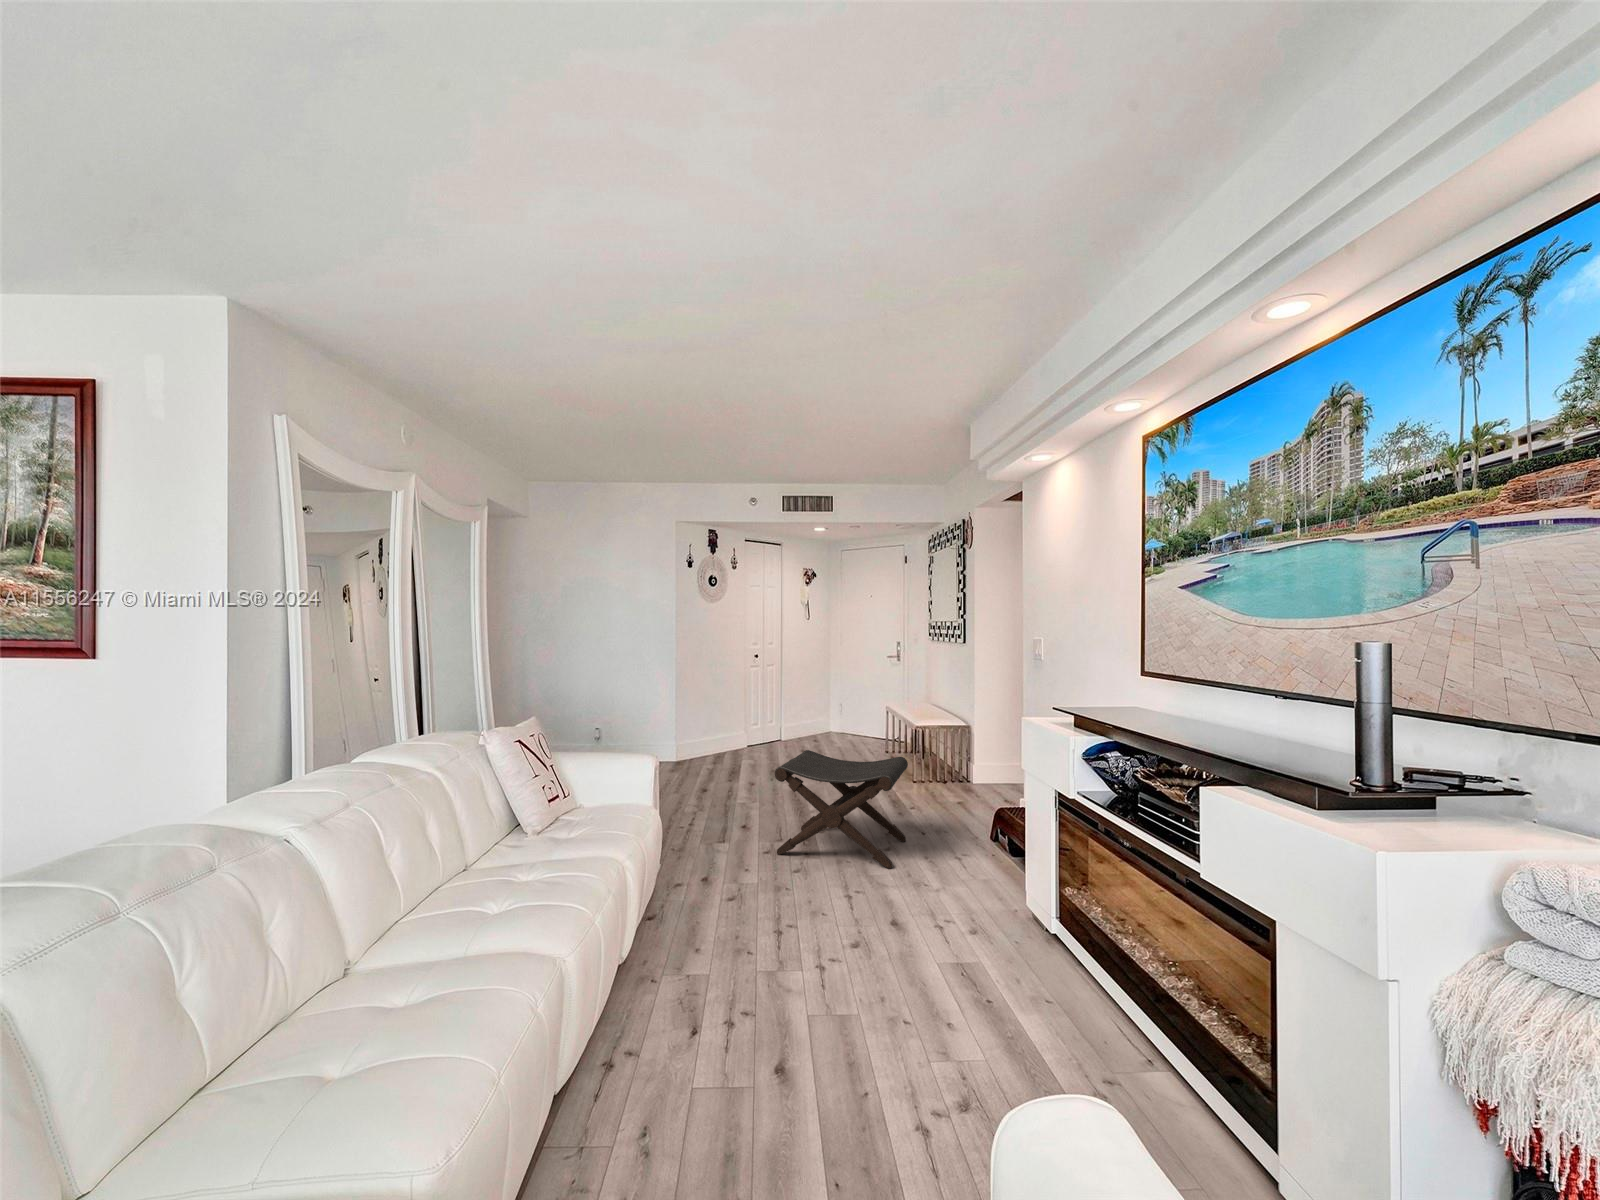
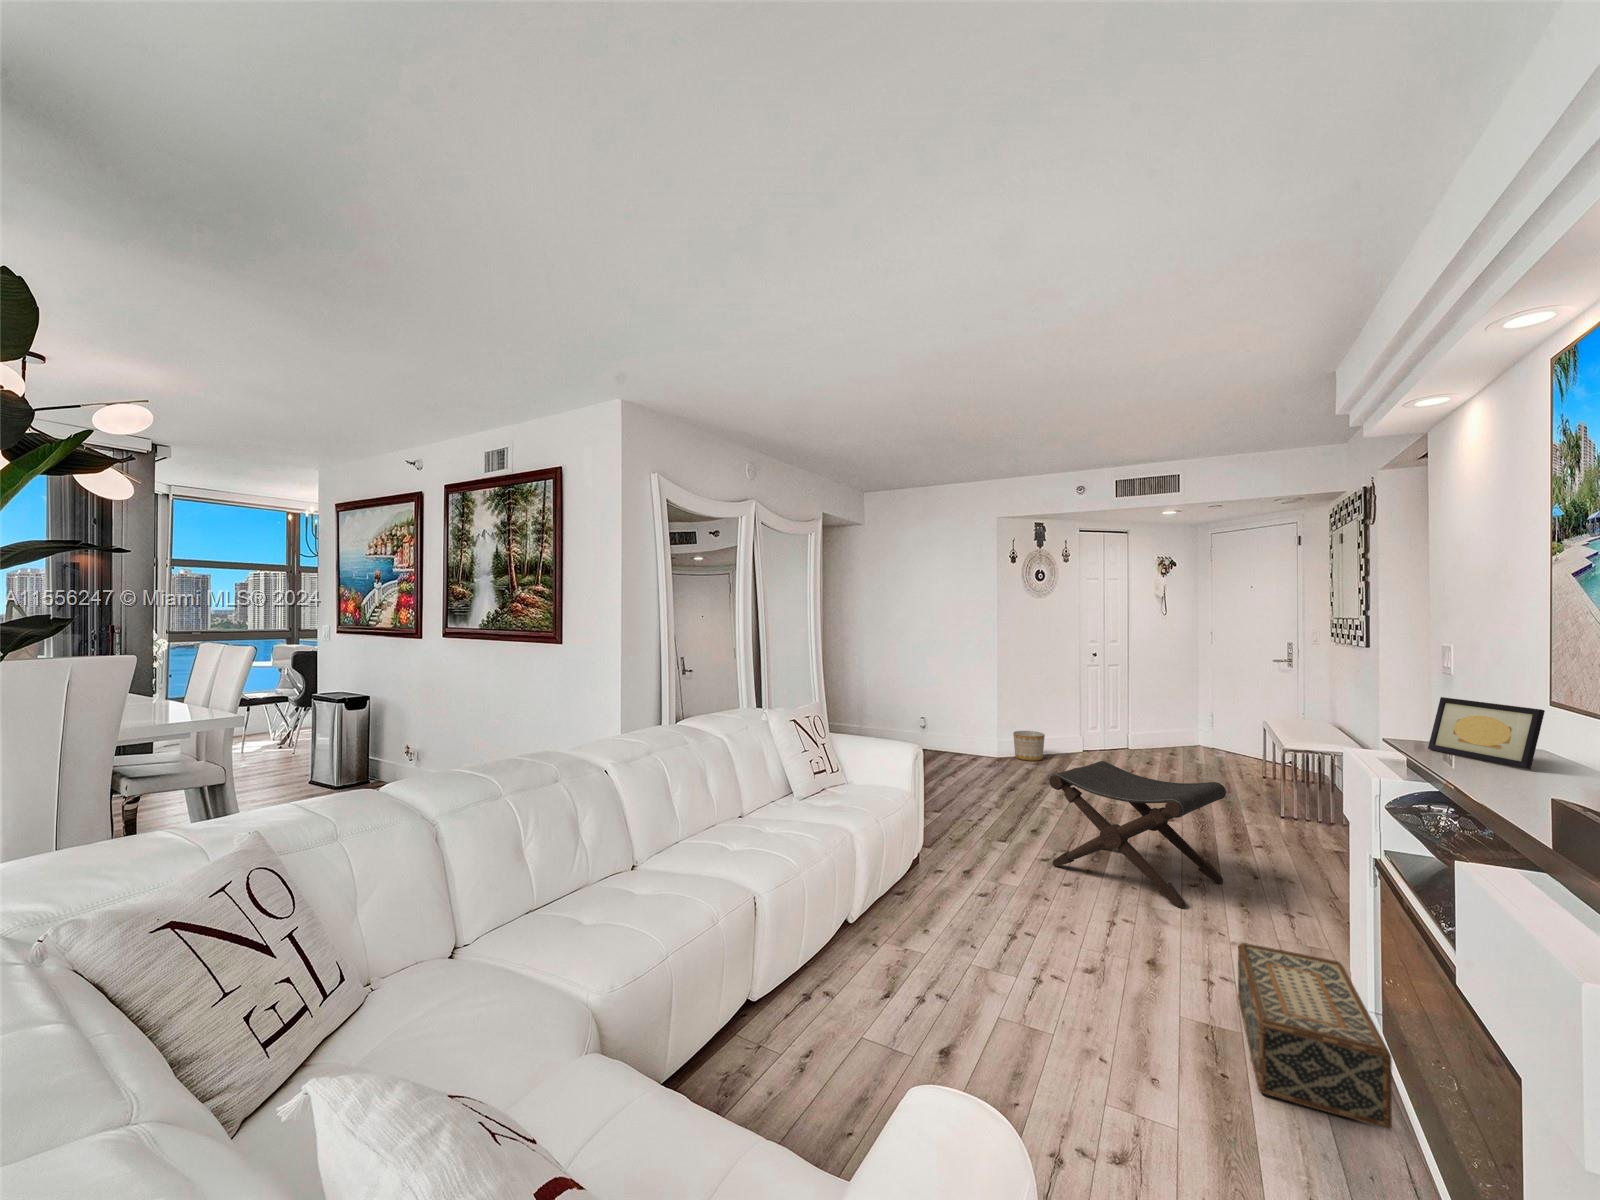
picture frame: none [1095,672,1165,718] -> present [1428,697,1545,770]
planter: none [690,731,719,760] -> present [1013,731,1045,761]
woven basket: none [966,883,1098,1005] -> present [1238,943,1392,1129]

